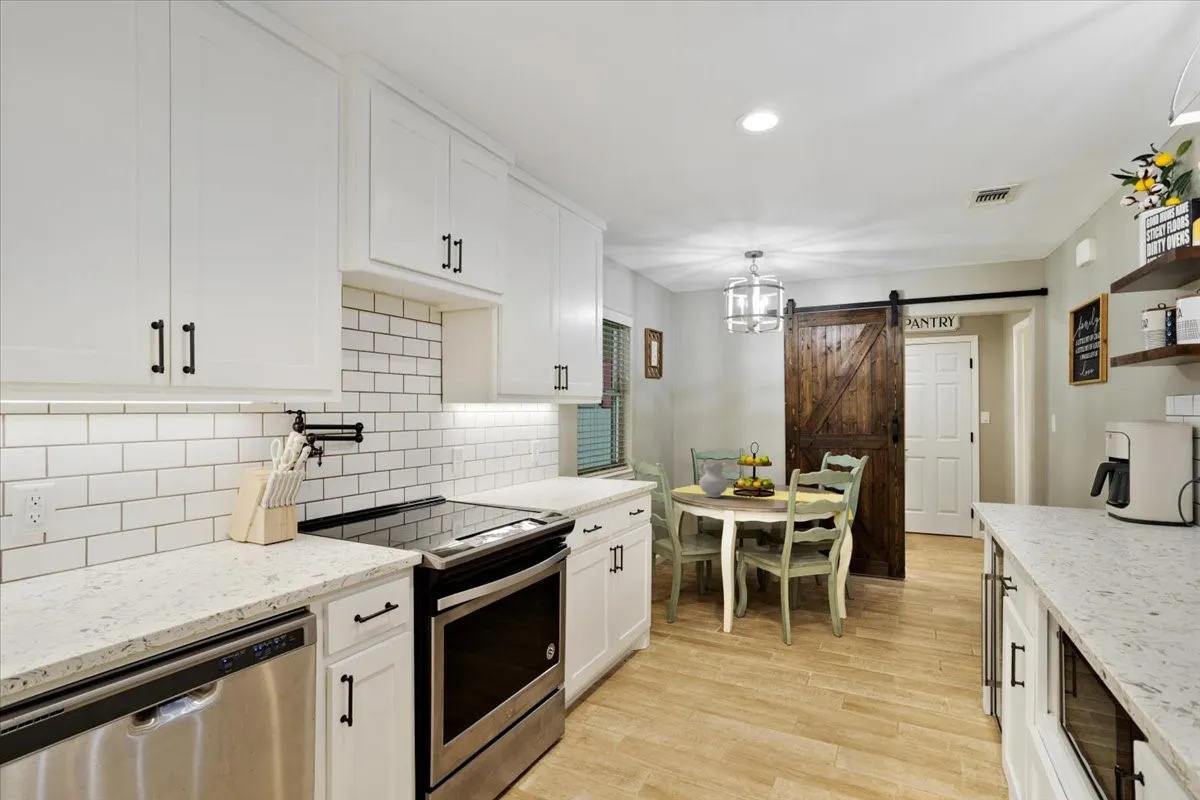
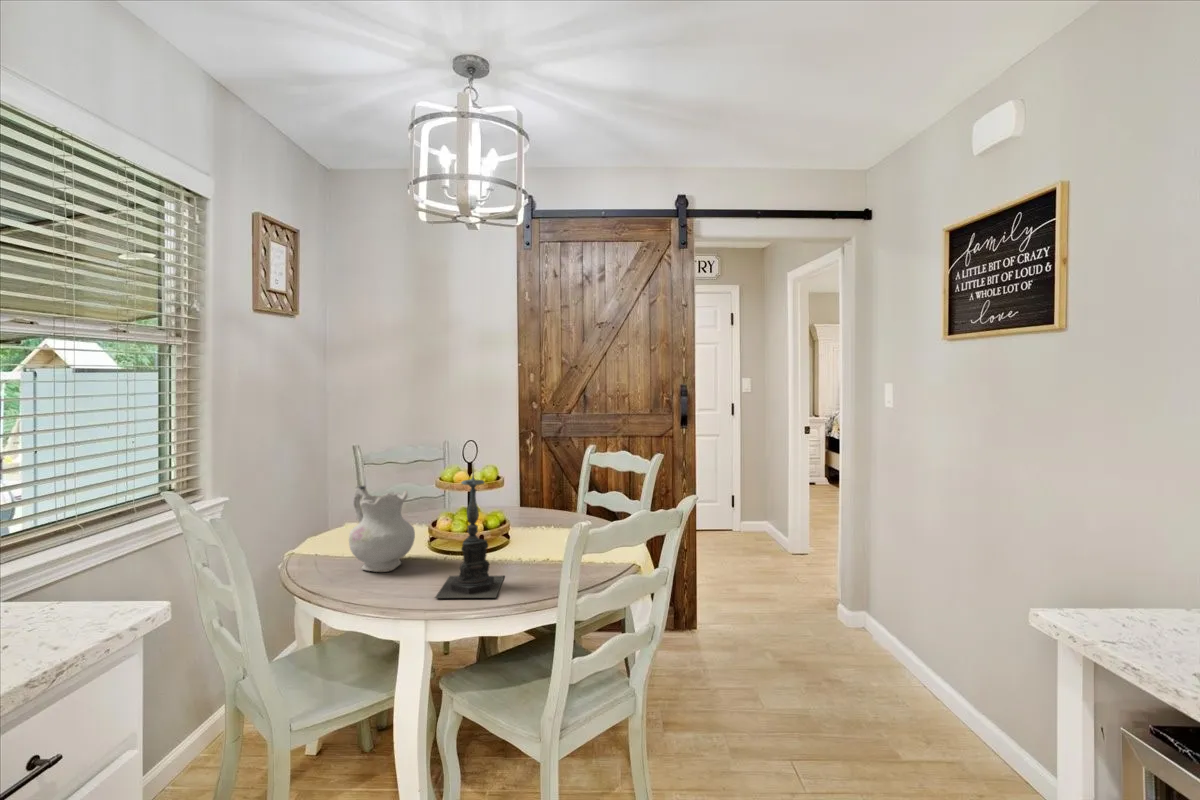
candle holder: none [739,448,770,506] -> present [436,472,504,599]

